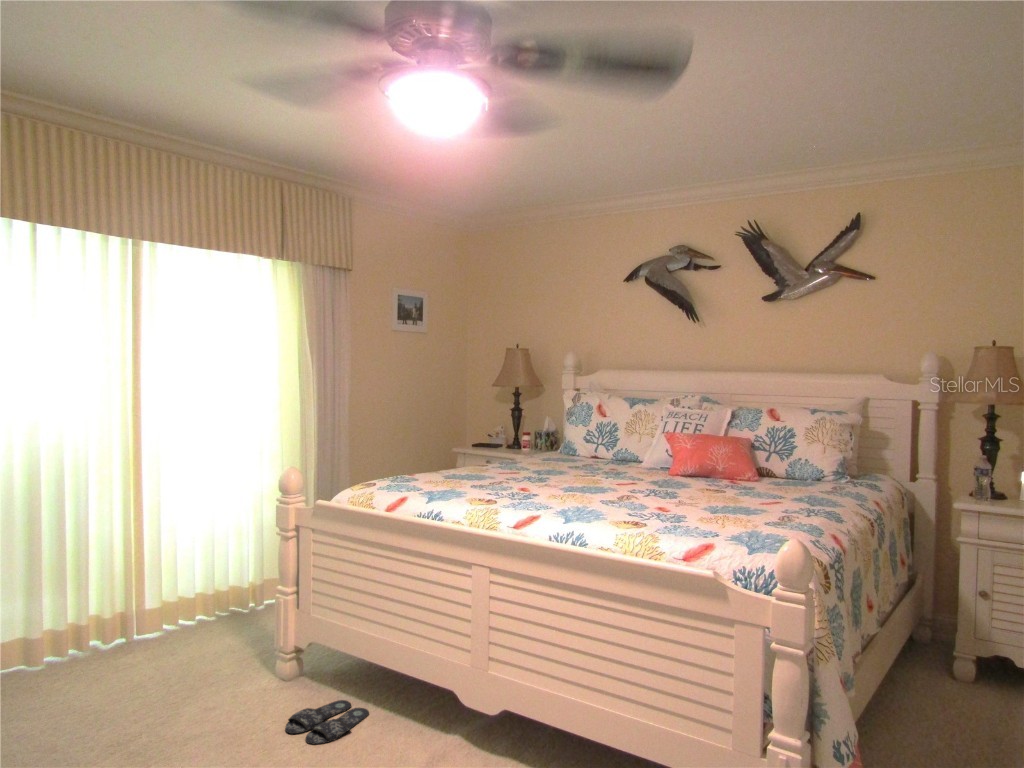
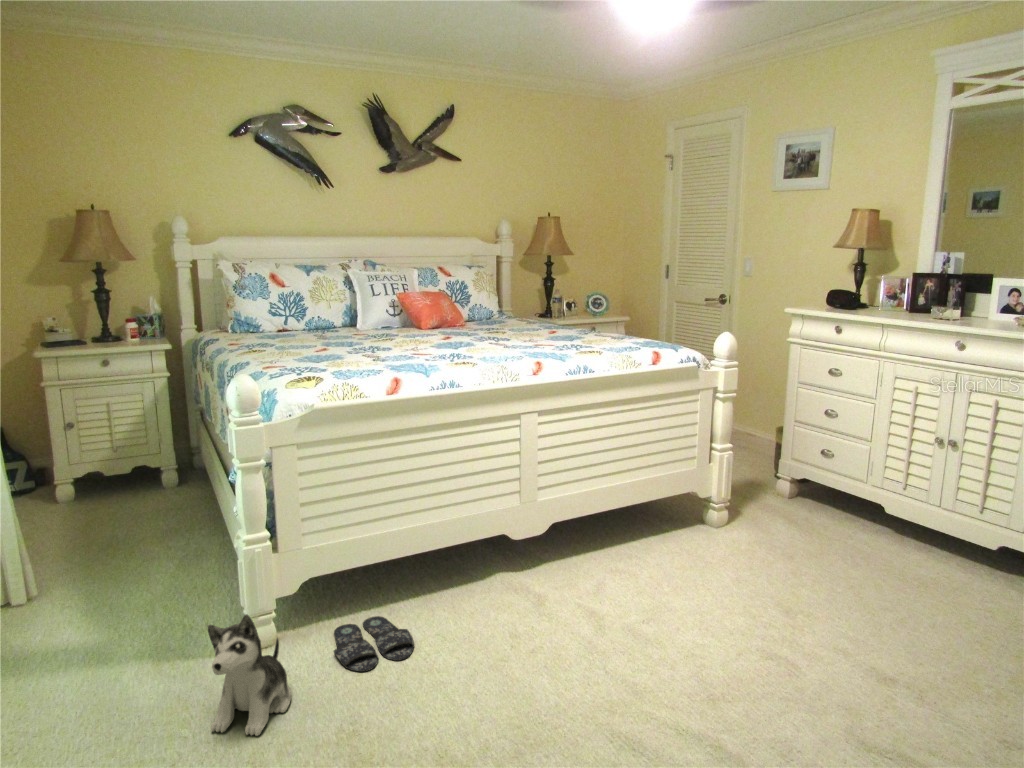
plush toy: none [197,631,277,718] -> present [208,614,291,736]

